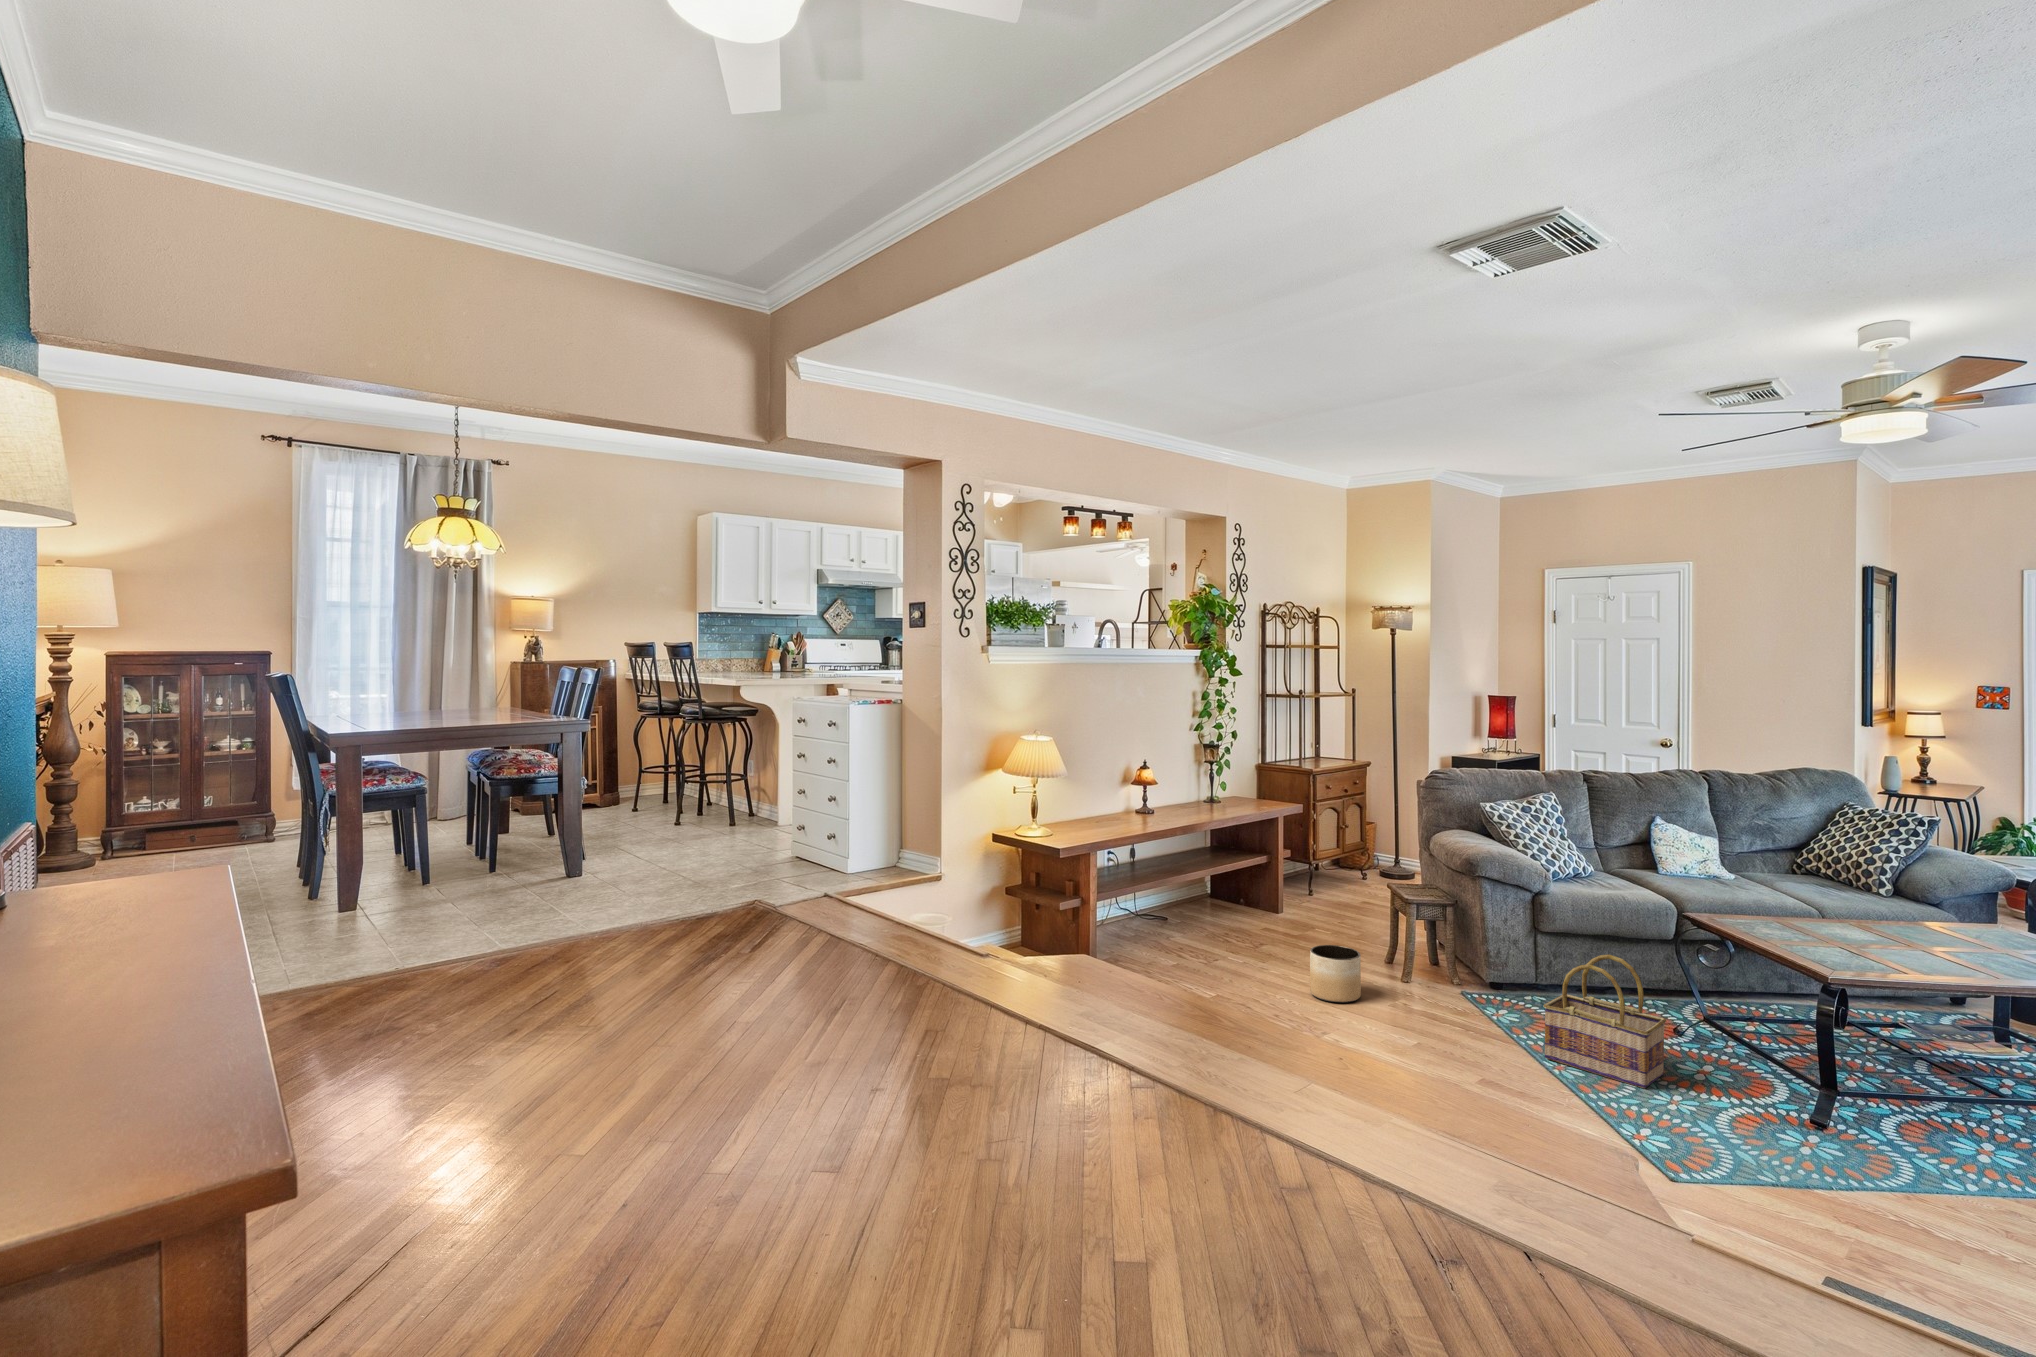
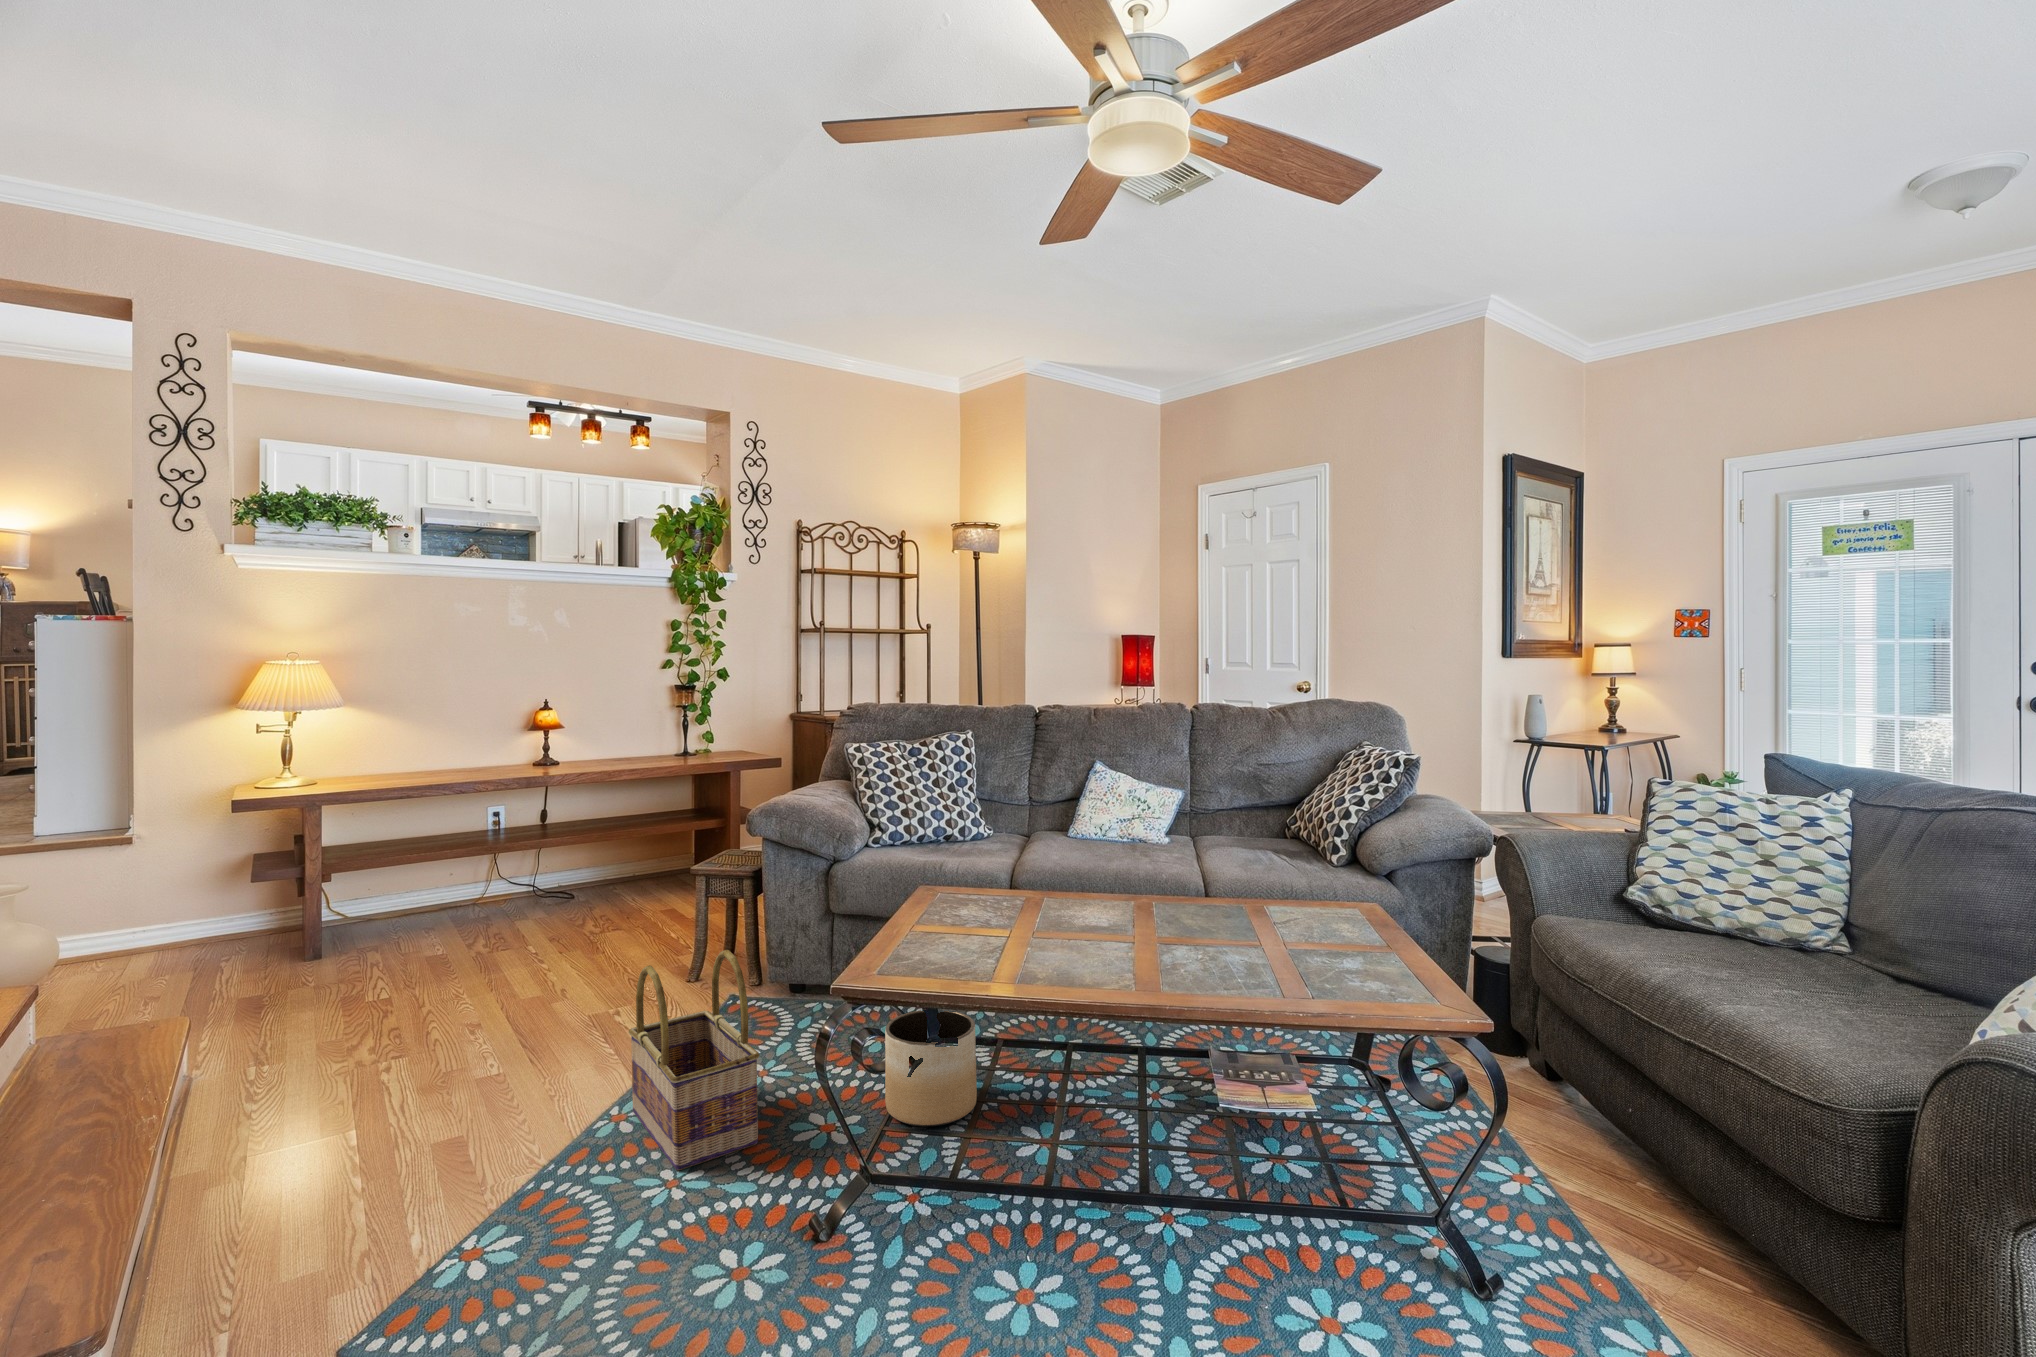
planter: present [1310,945,1361,1003] -> present [885,1010,977,1126]

